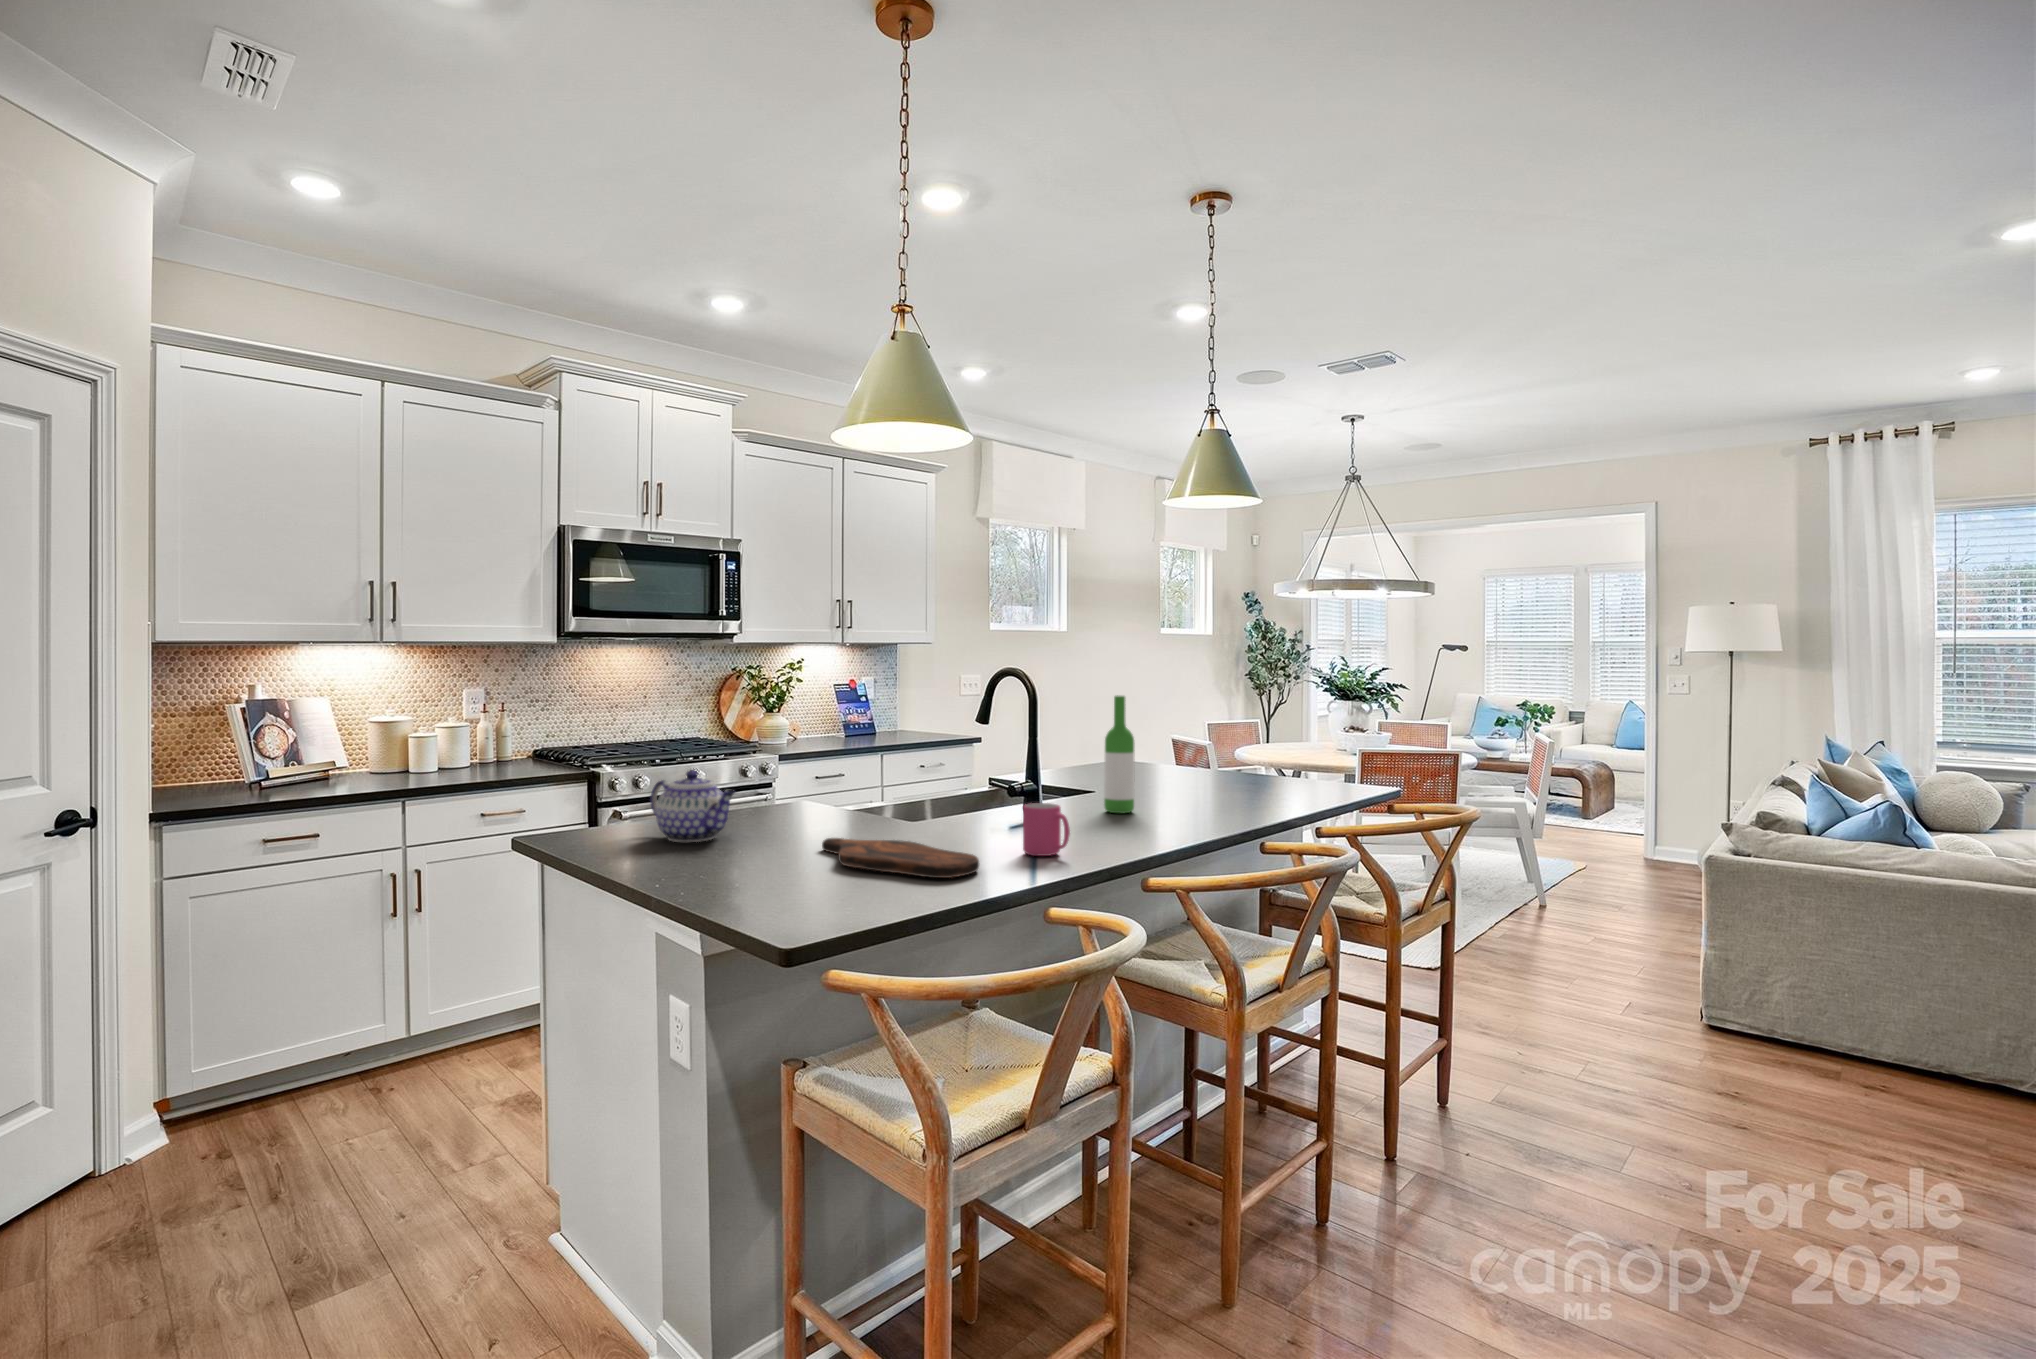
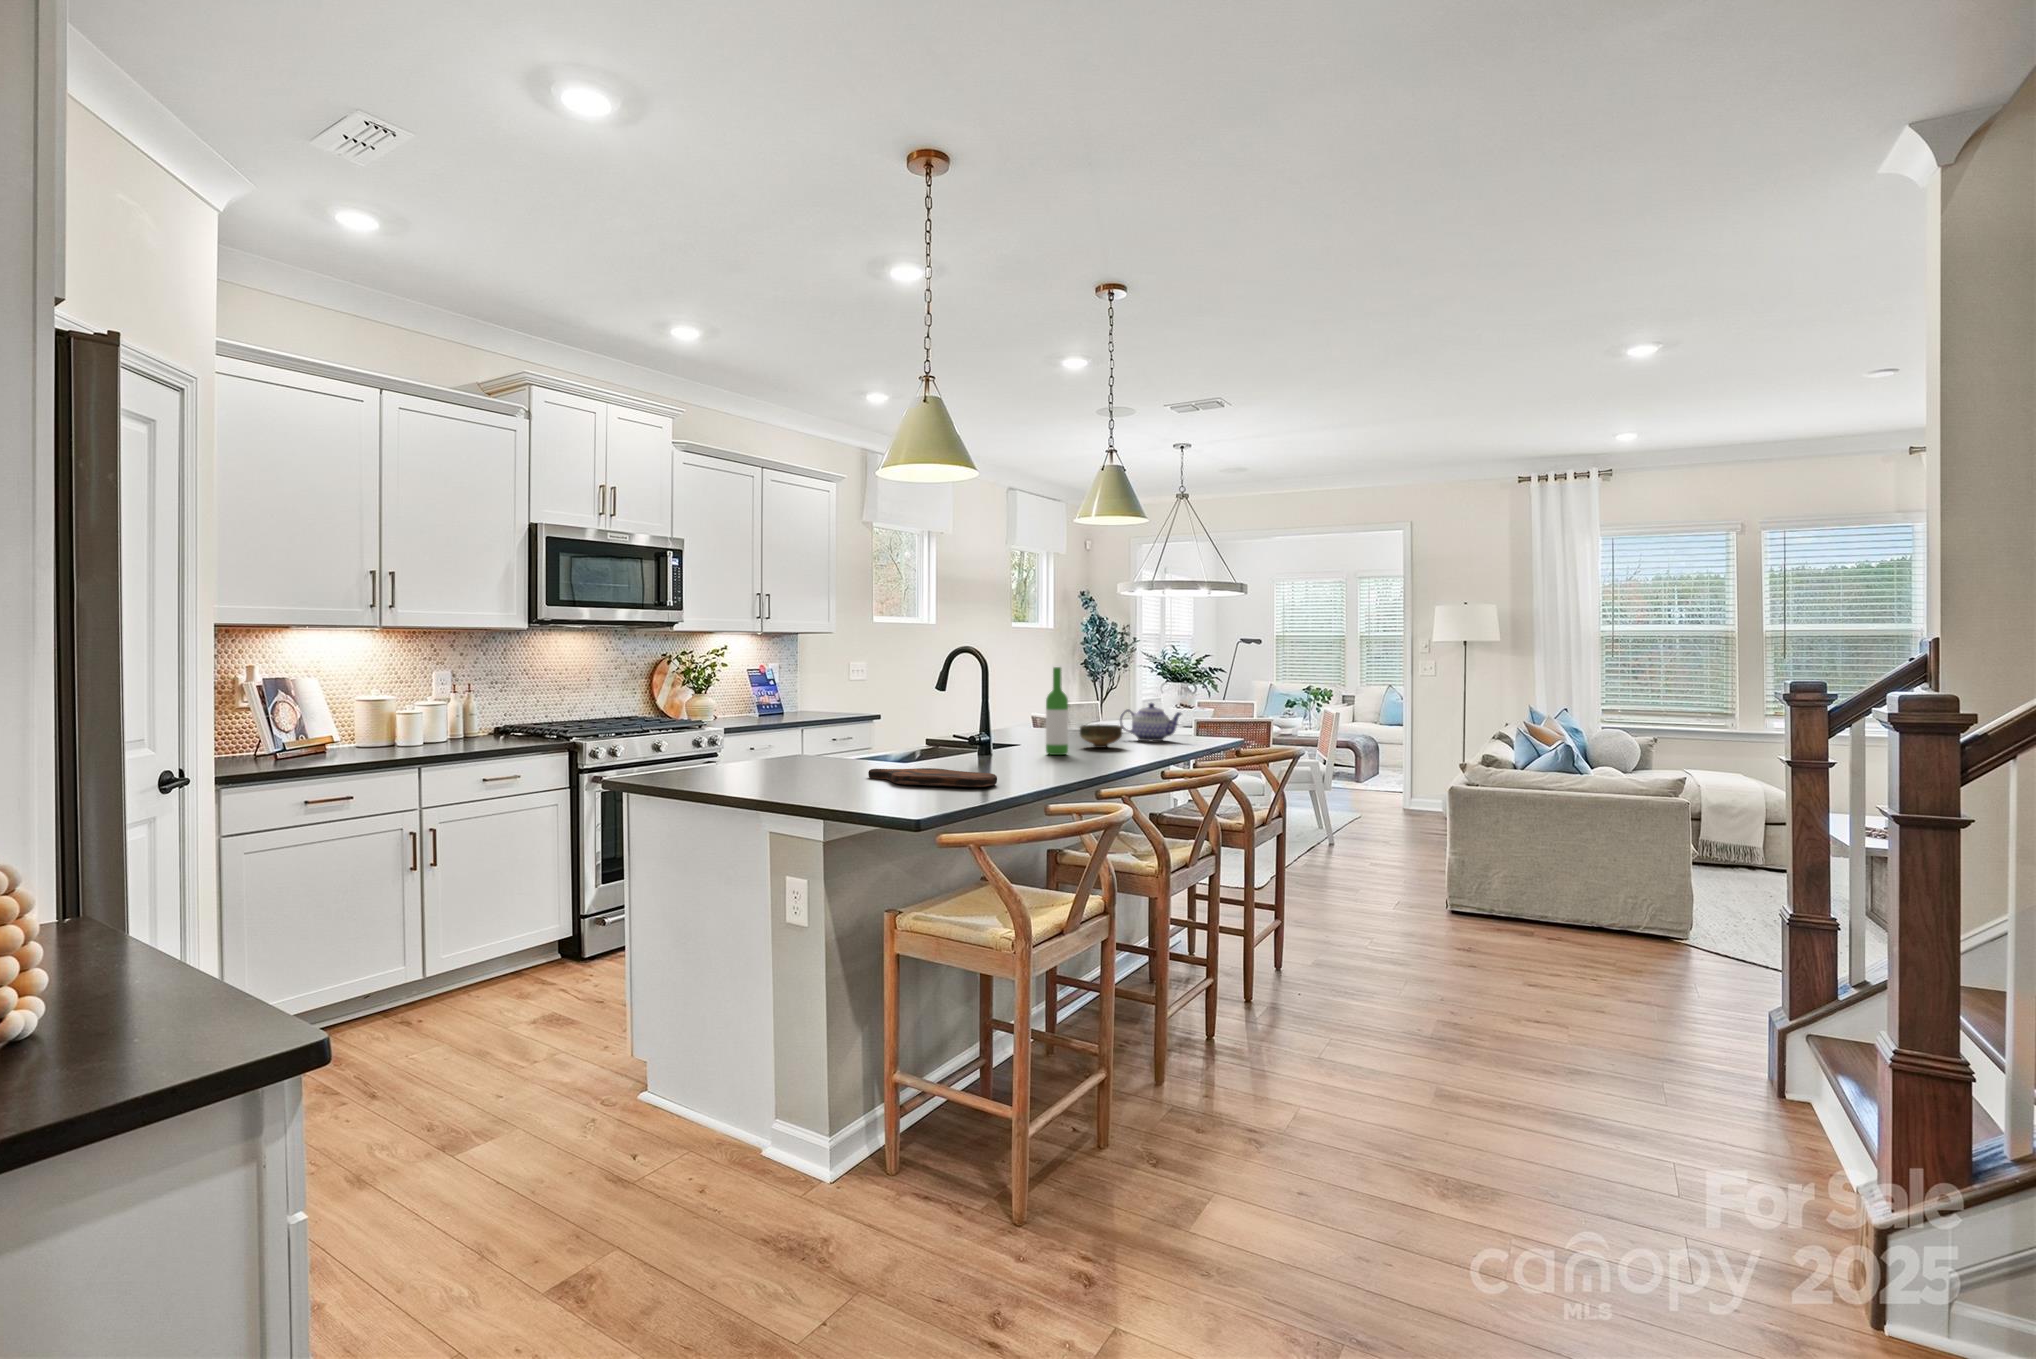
bowl: none [1161,769,1218,801] -> present [1080,725,1122,748]
teapot: present [650,770,735,842] -> present [1120,703,1181,741]
mug: present [1023,803,1070,856] -> none [1015,740,1050,776]

